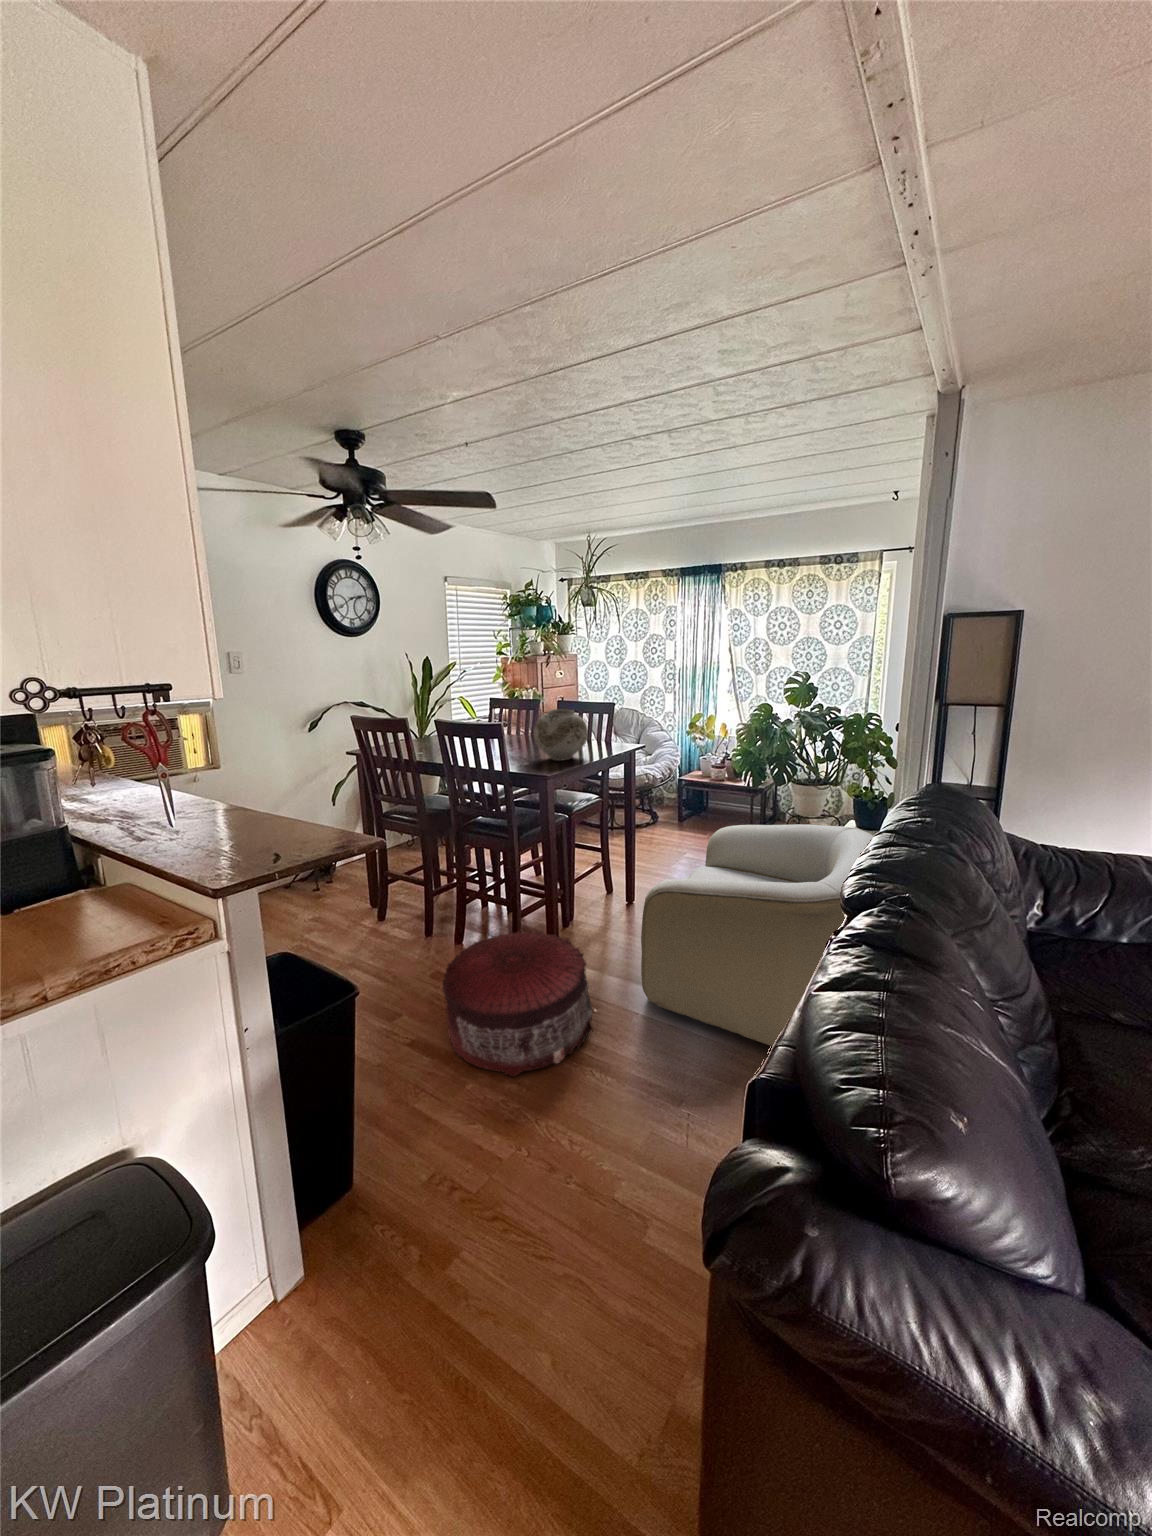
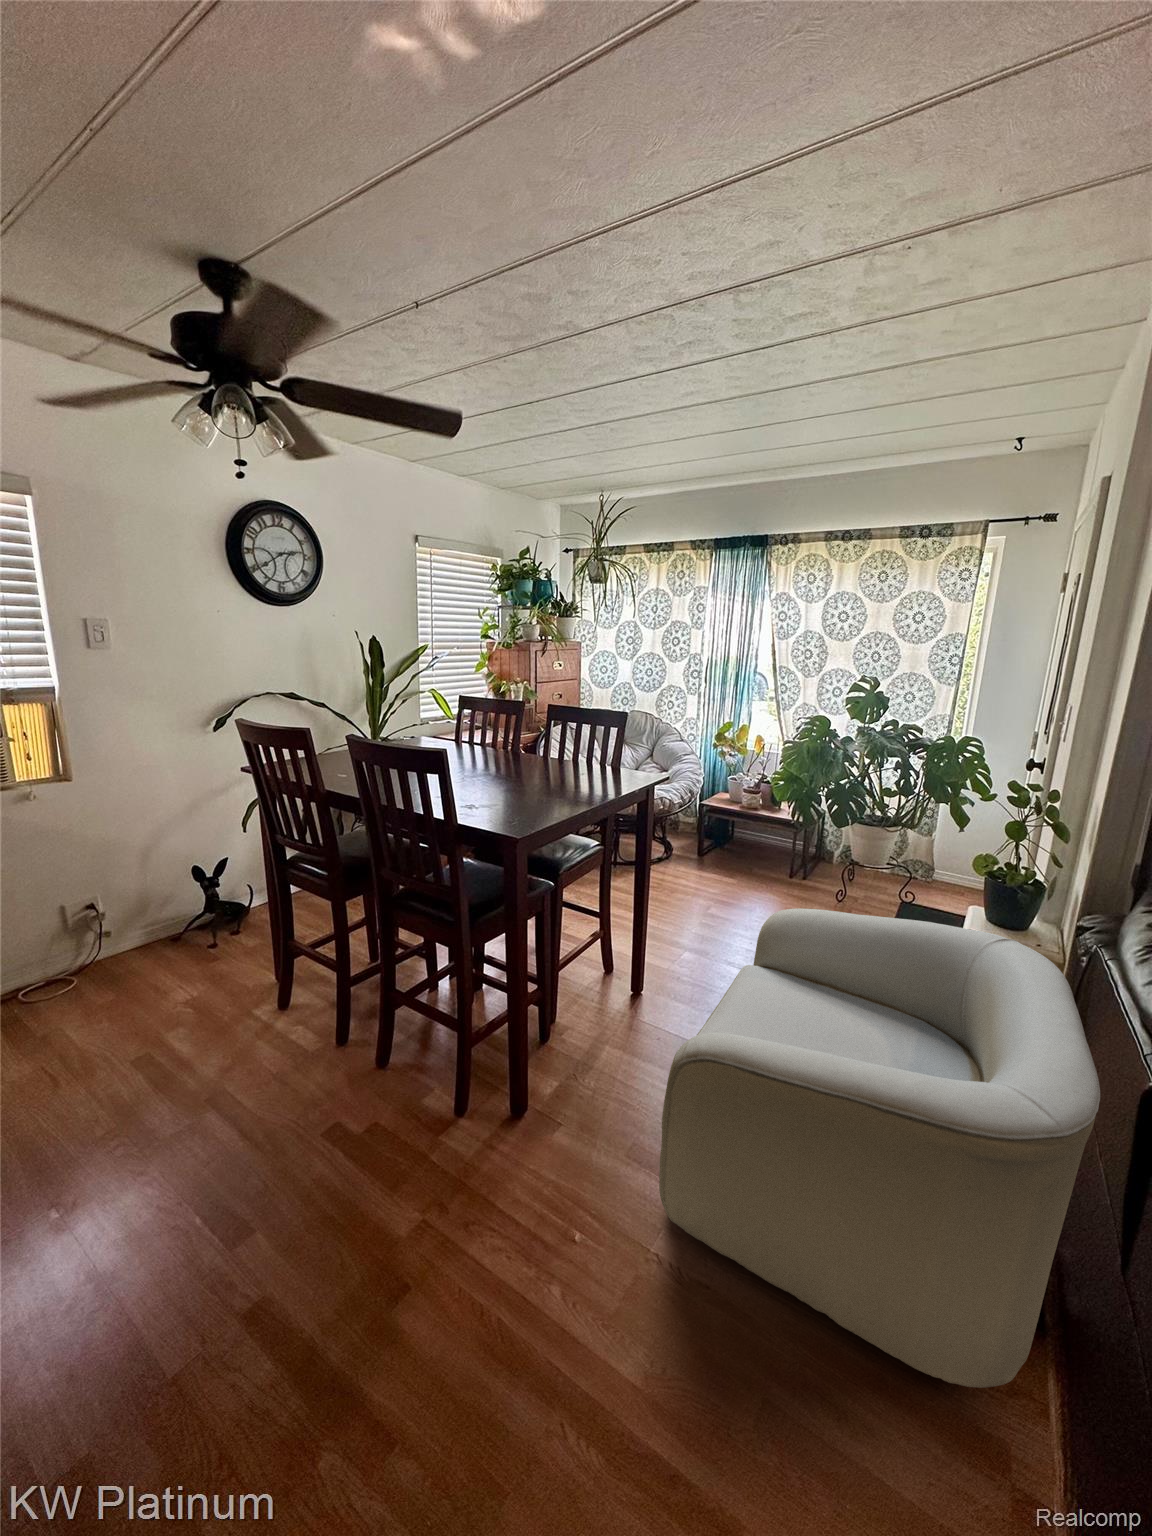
vase: present [534,709,588,761] -> none [508,722,589,800]
pouf: present [443,931,593,1076] -> none [314,1078,576,1412]

